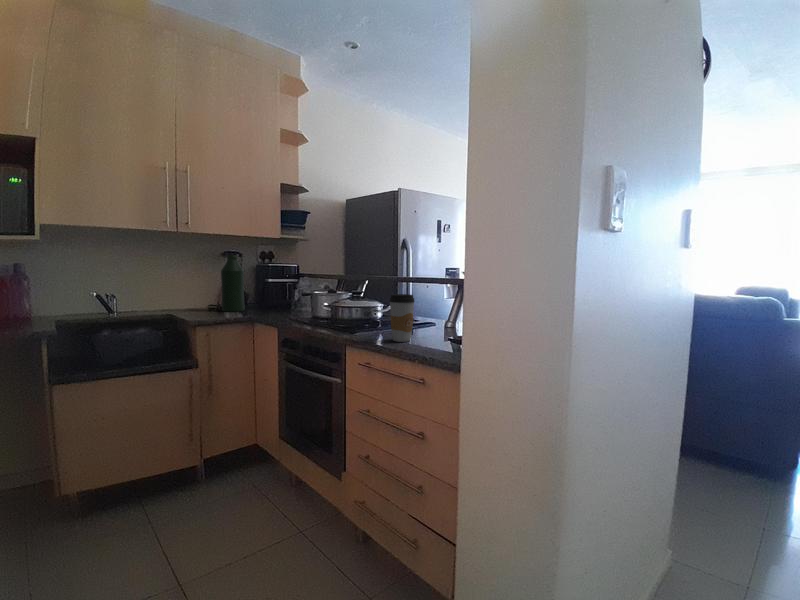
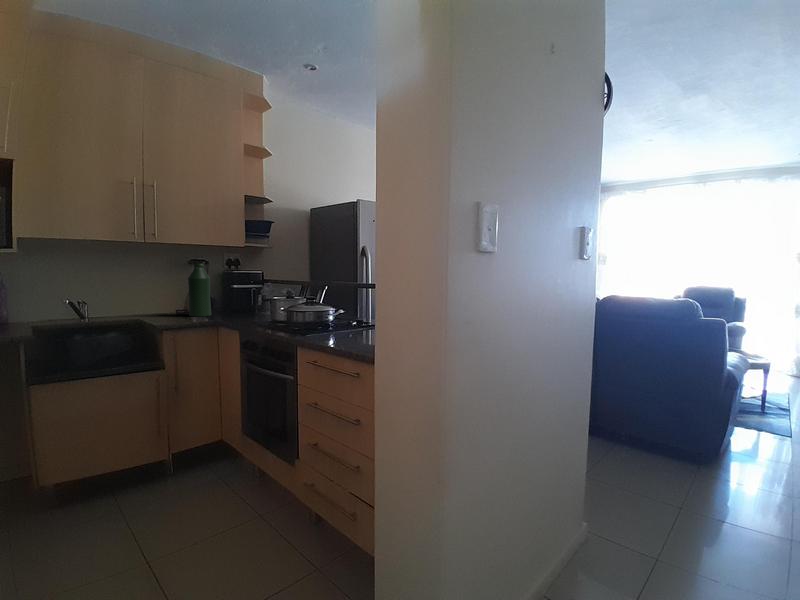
coffee cup: present [389,294,414,342] -> none [332,302,353,342]

